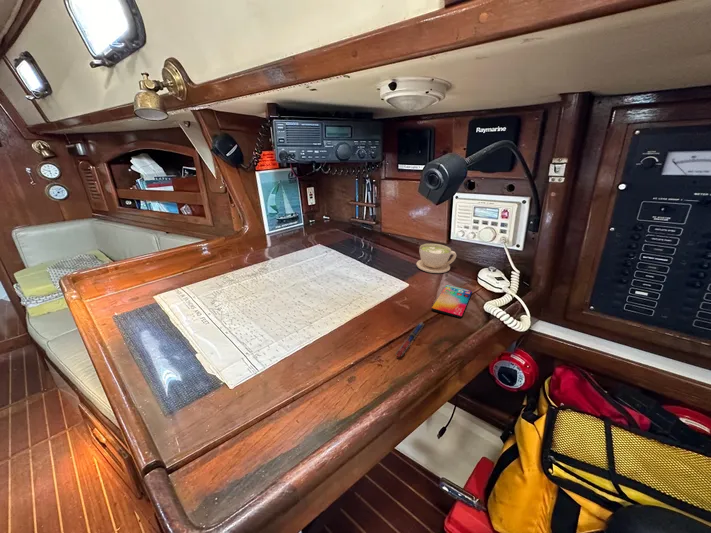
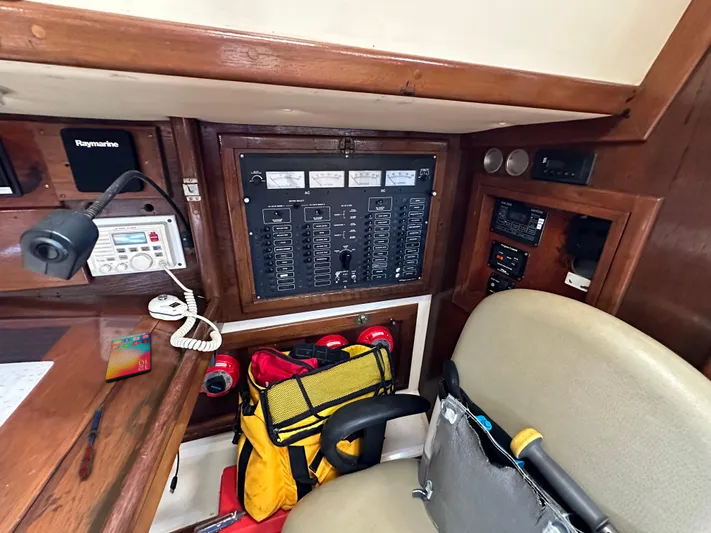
coffee cup: present [416,244,456,273] -> none [47,290,112,333]

